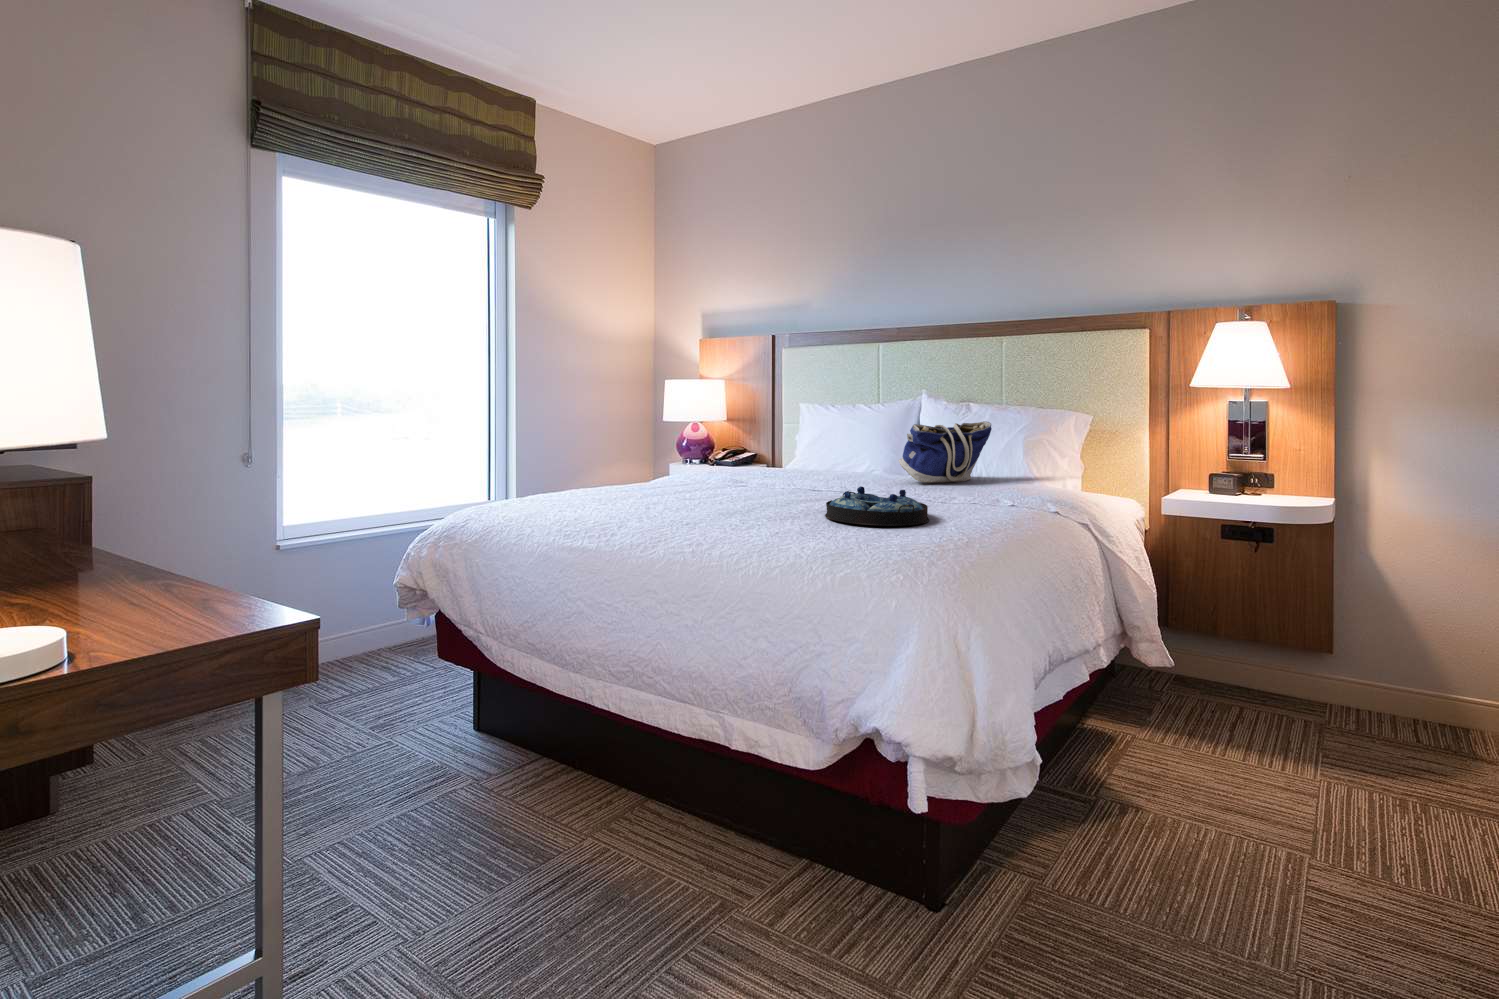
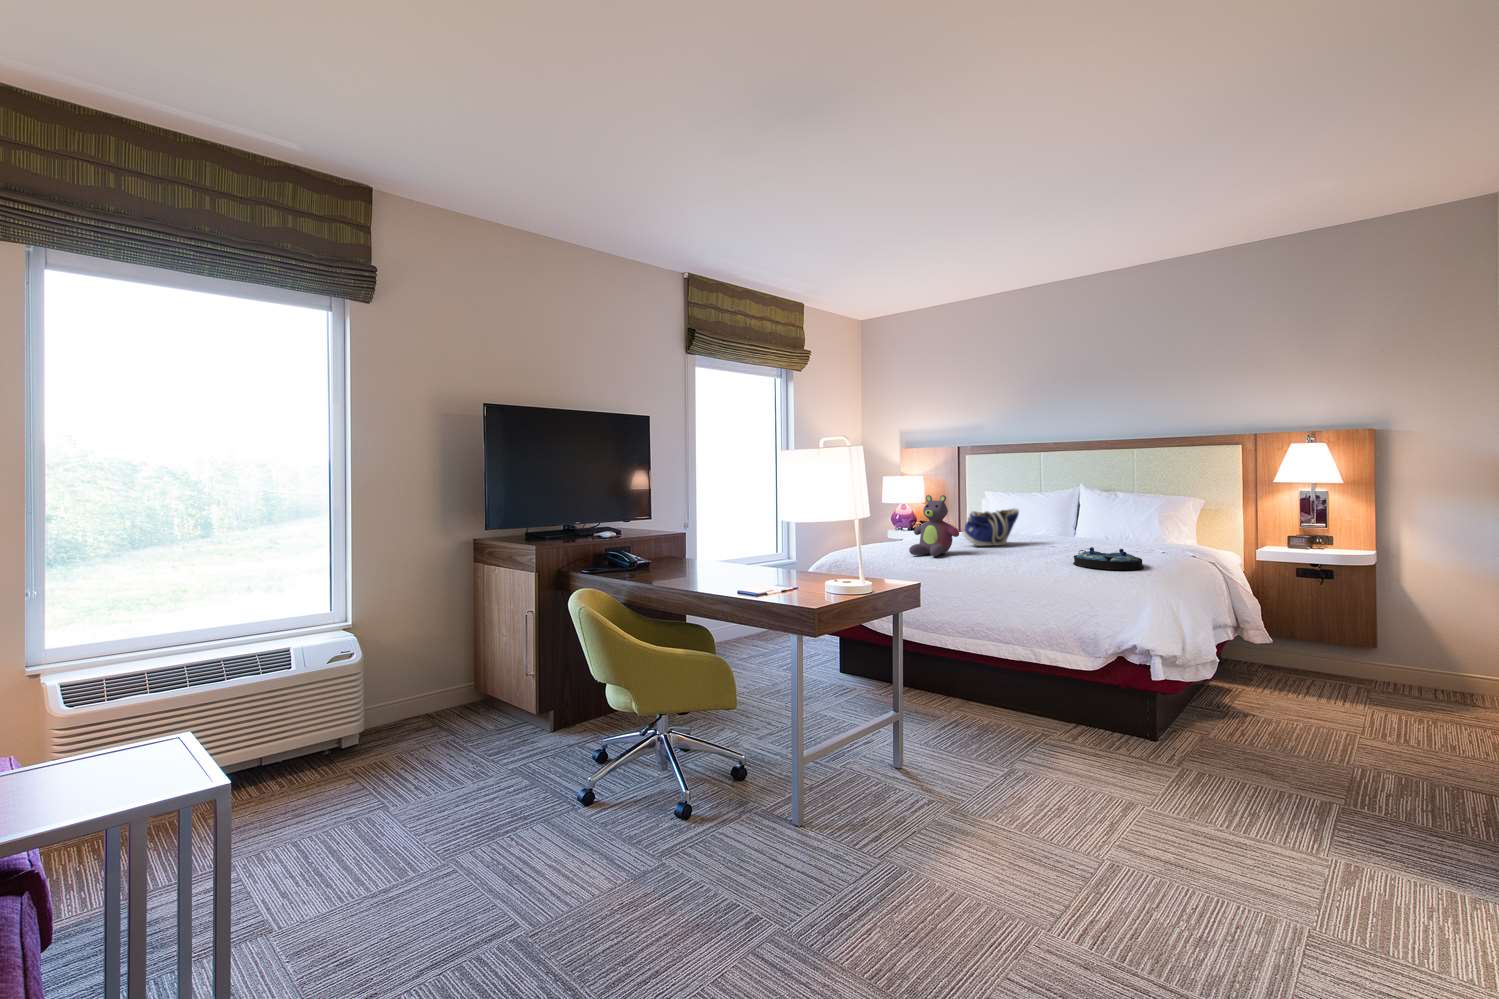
stuffed bear: none [594,398,675,500] -> present [909,495,959,556]
tote bag: present [899,421,992,483] -> present [962,509,1019,546]

